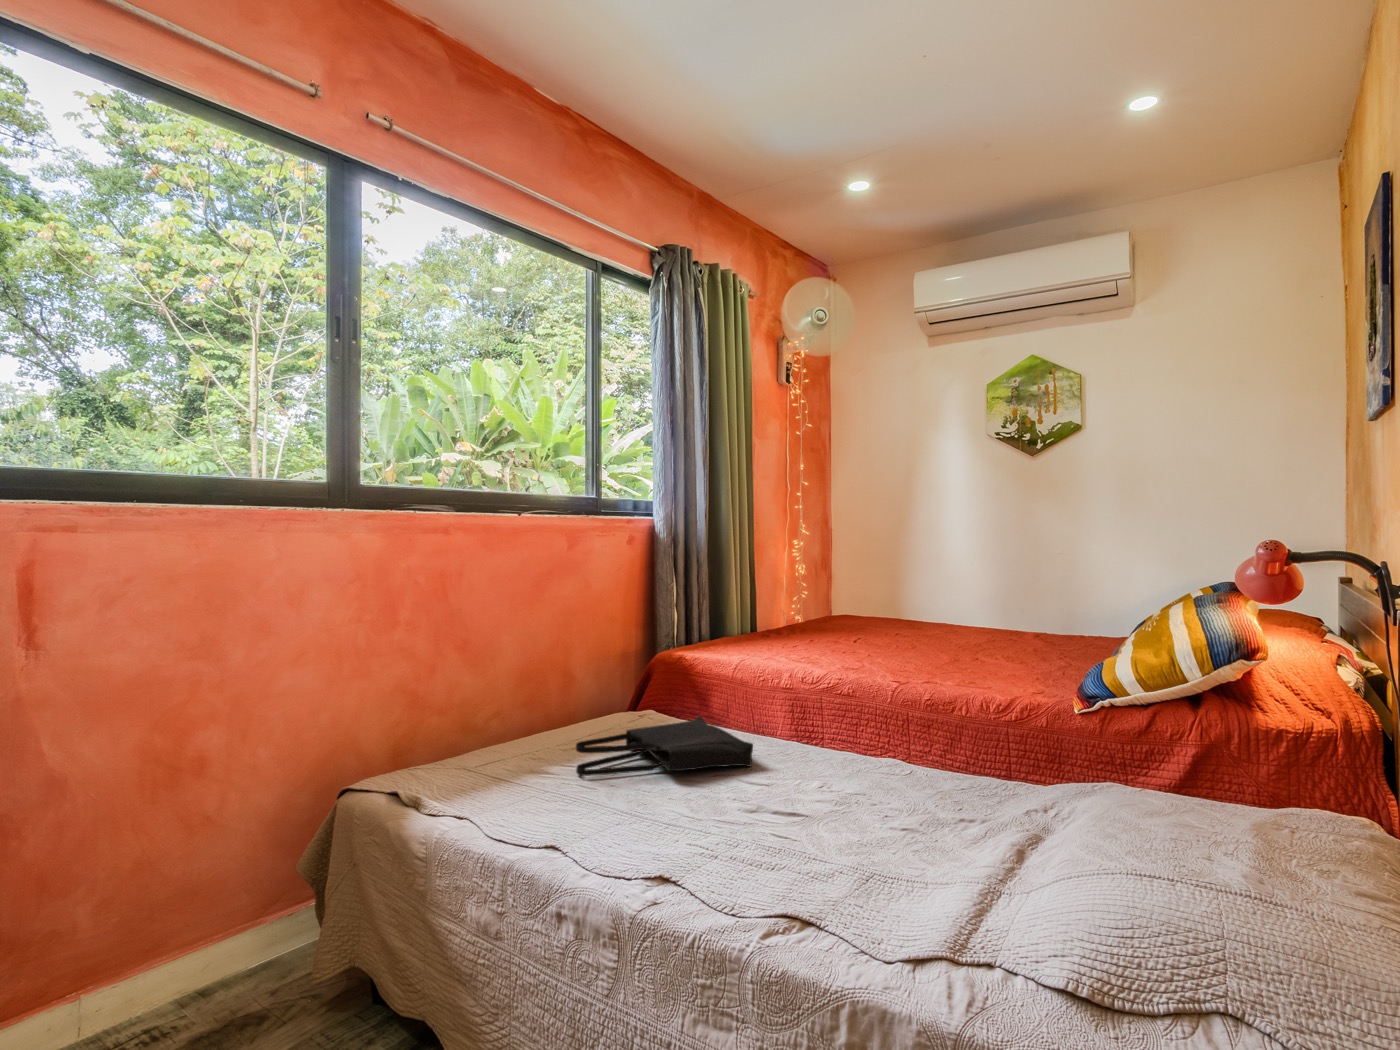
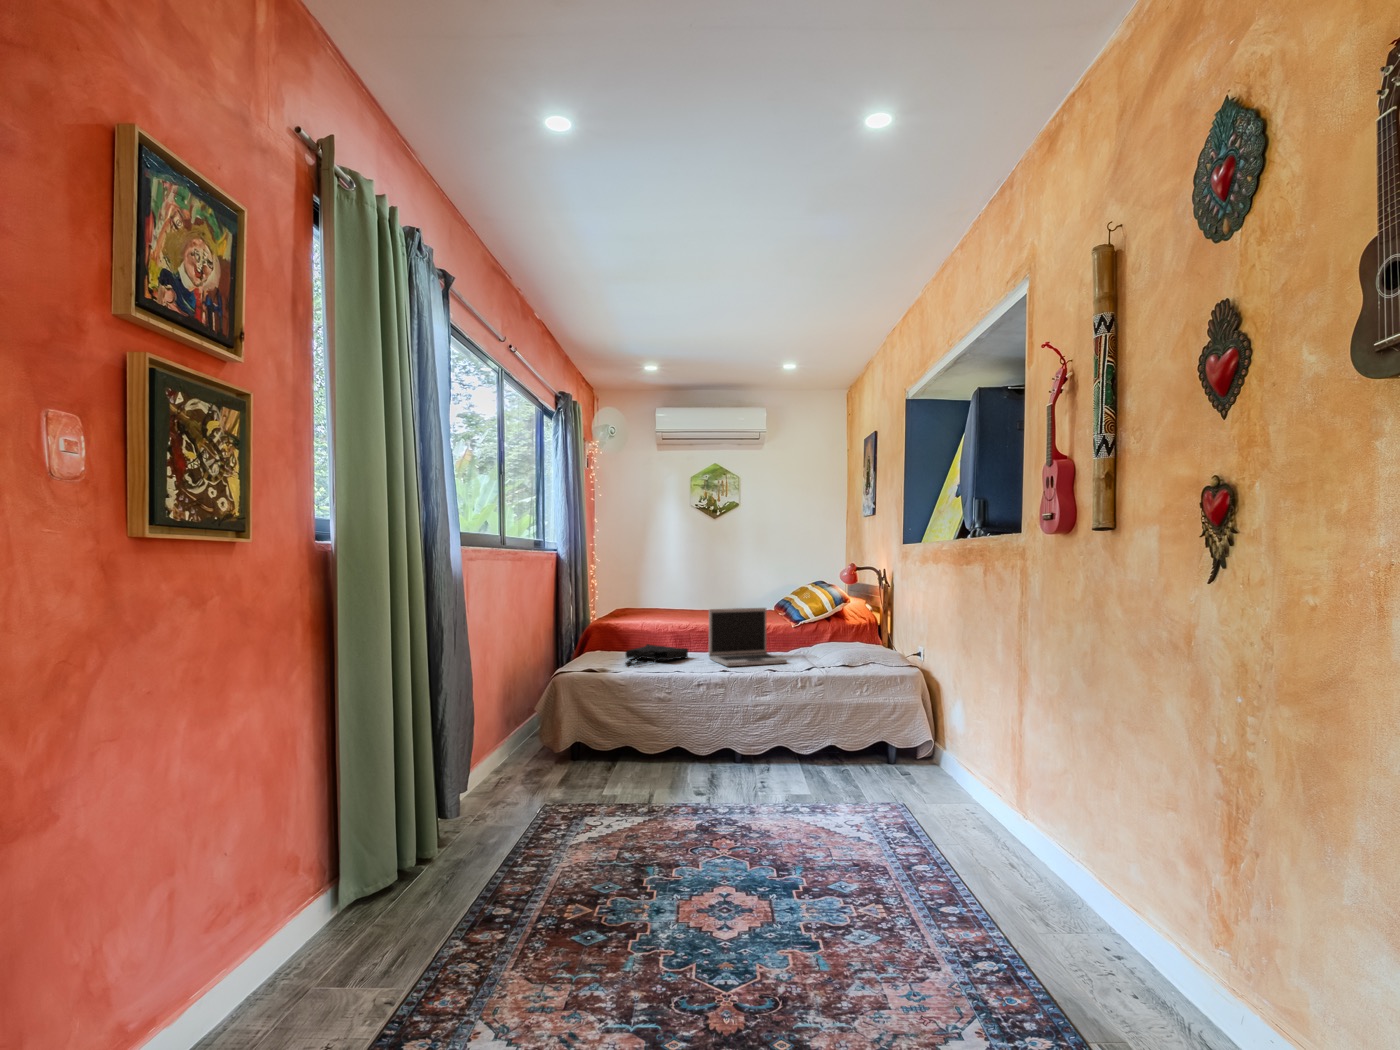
laptop: none [775,656,966,841] -> present [709,608,787,666]

